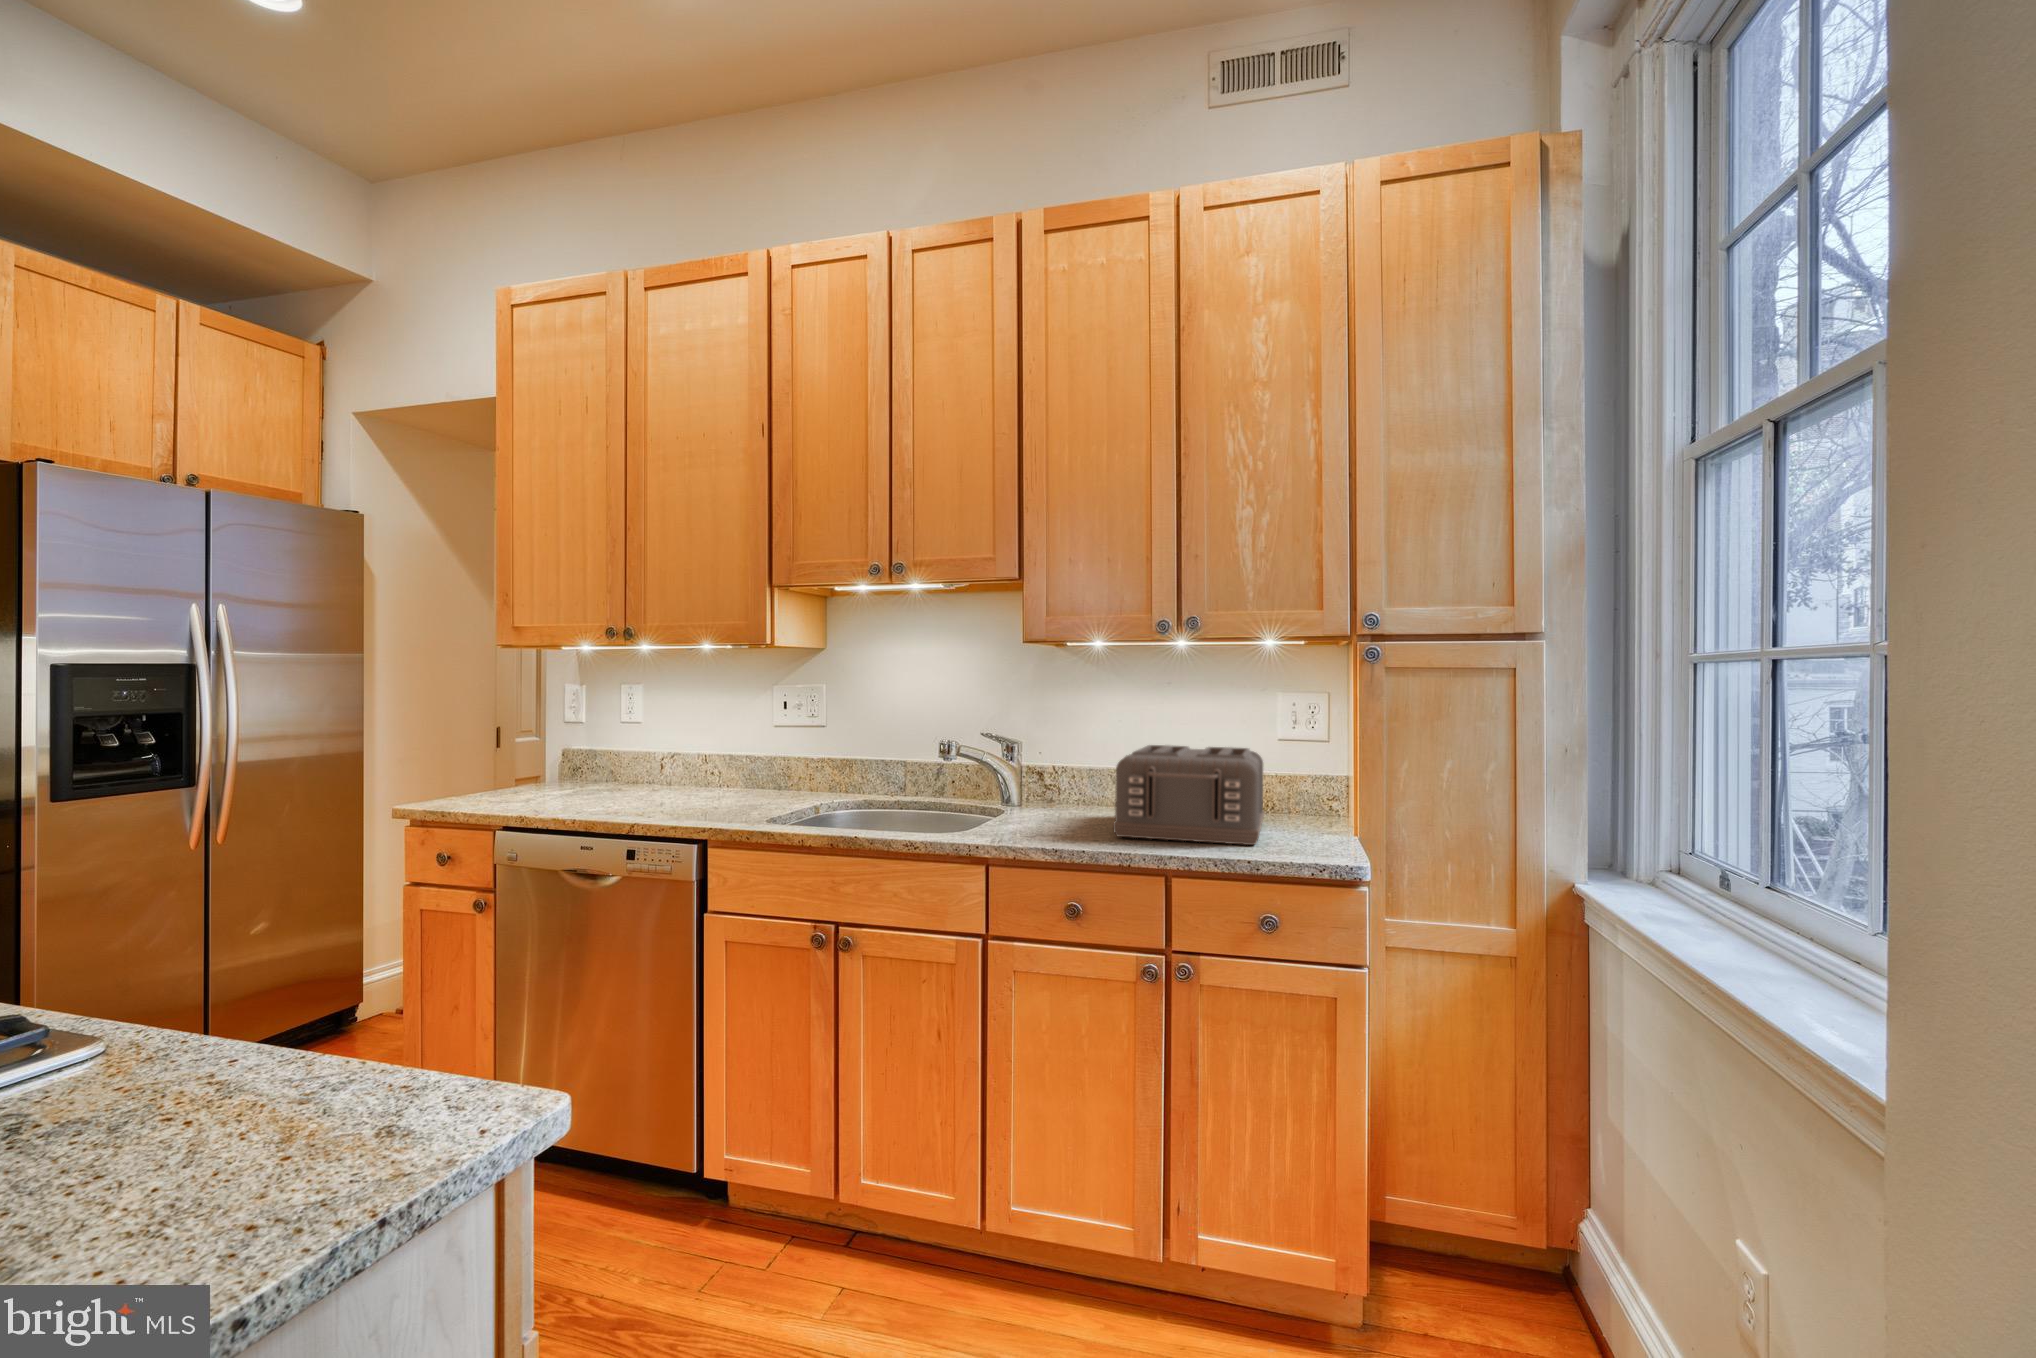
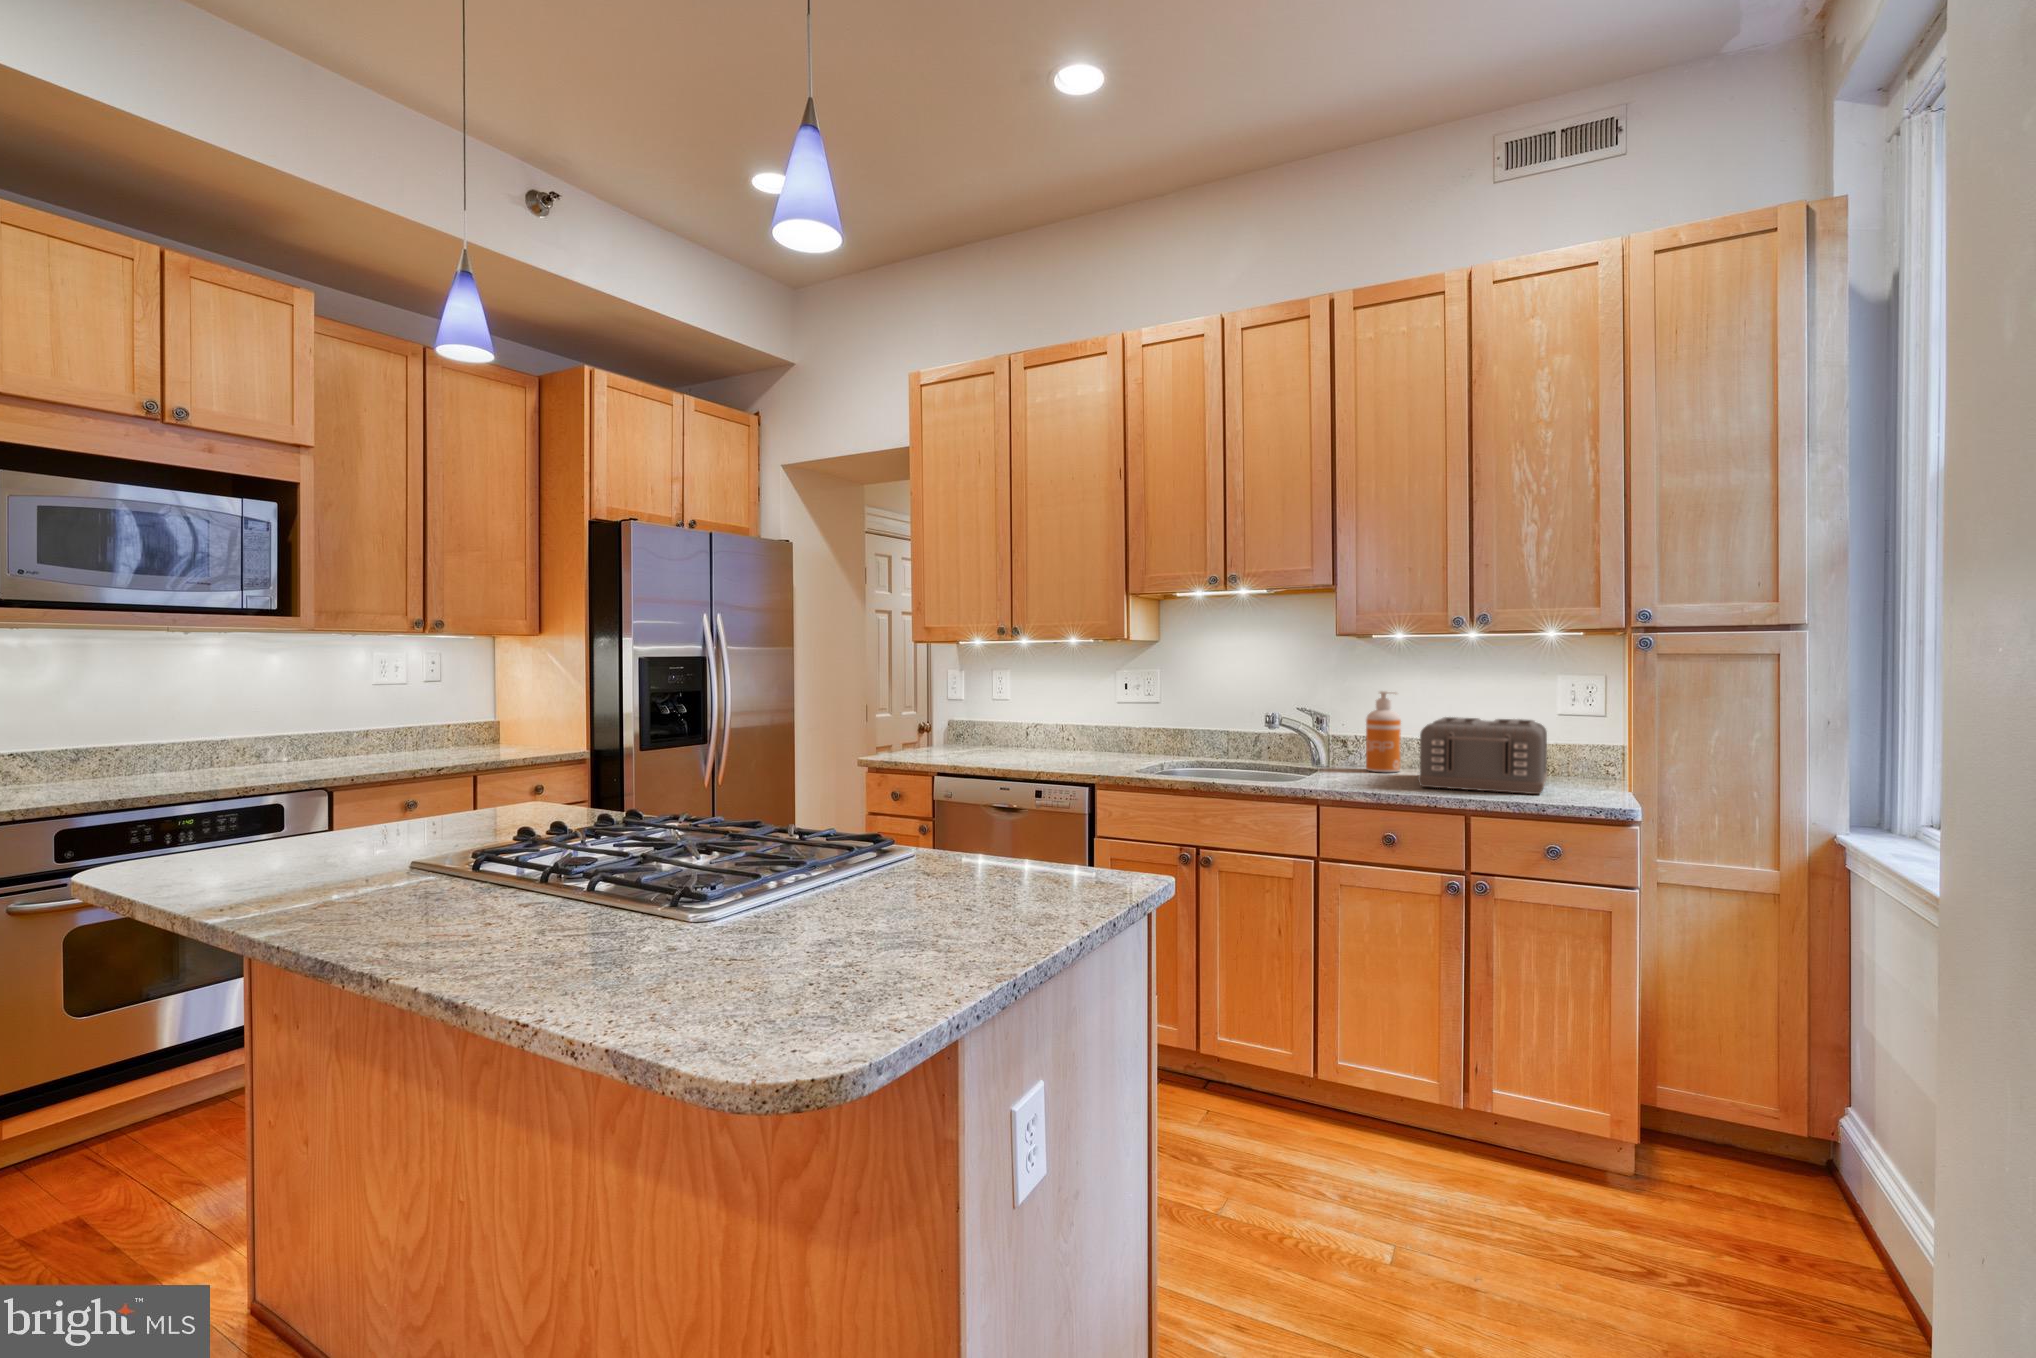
soap dispenser: none [1061,712,1101,813] -> present [1366,691,1401,772]

